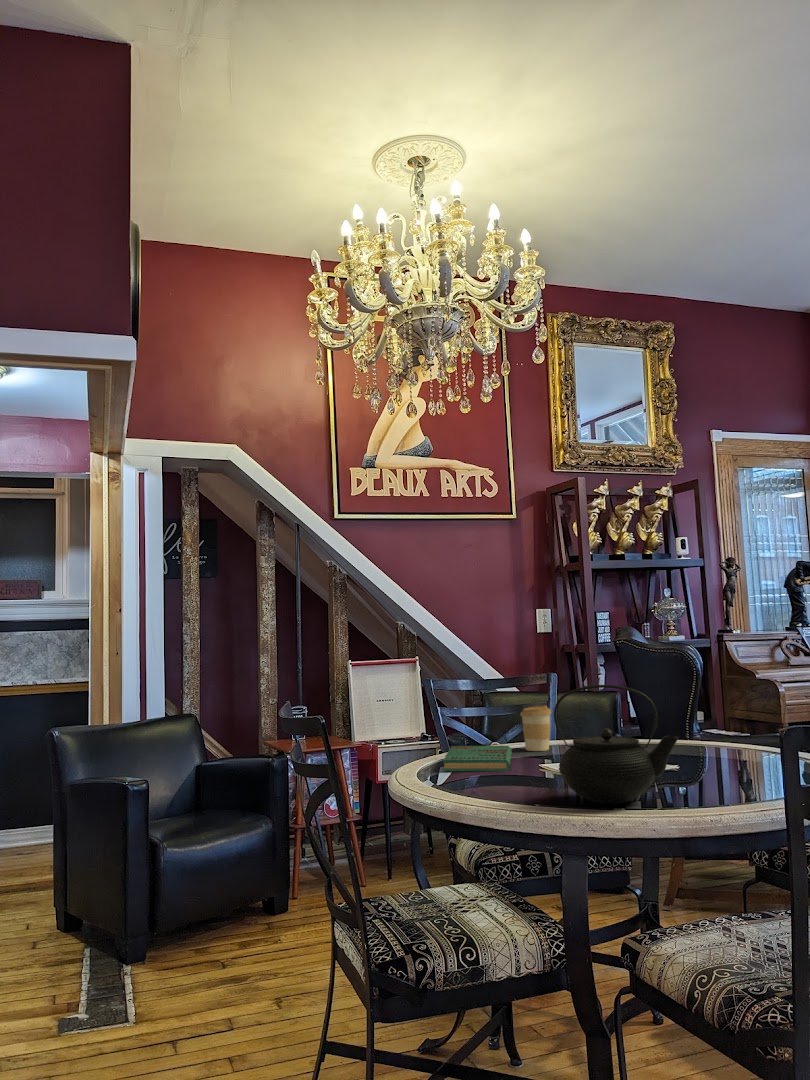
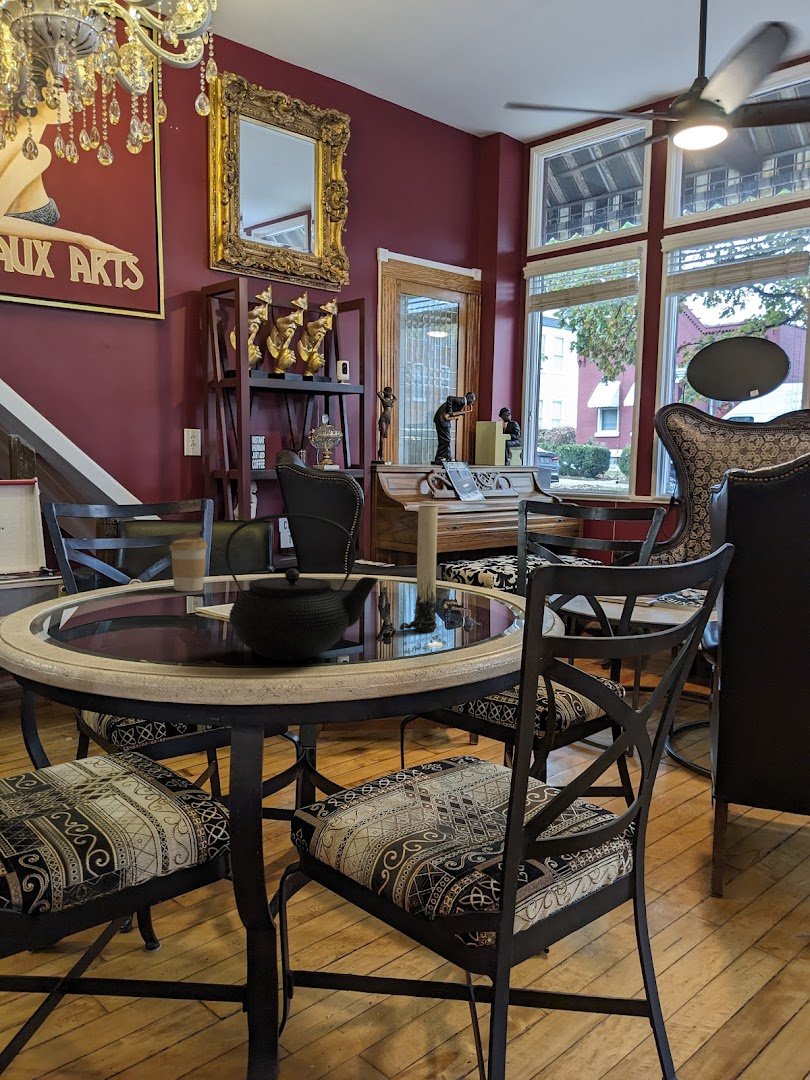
candle: none [710,671,744,787] -> present [400,501,438,632]
book: present [443,746,512,771] -> none [67,586,158,621]

